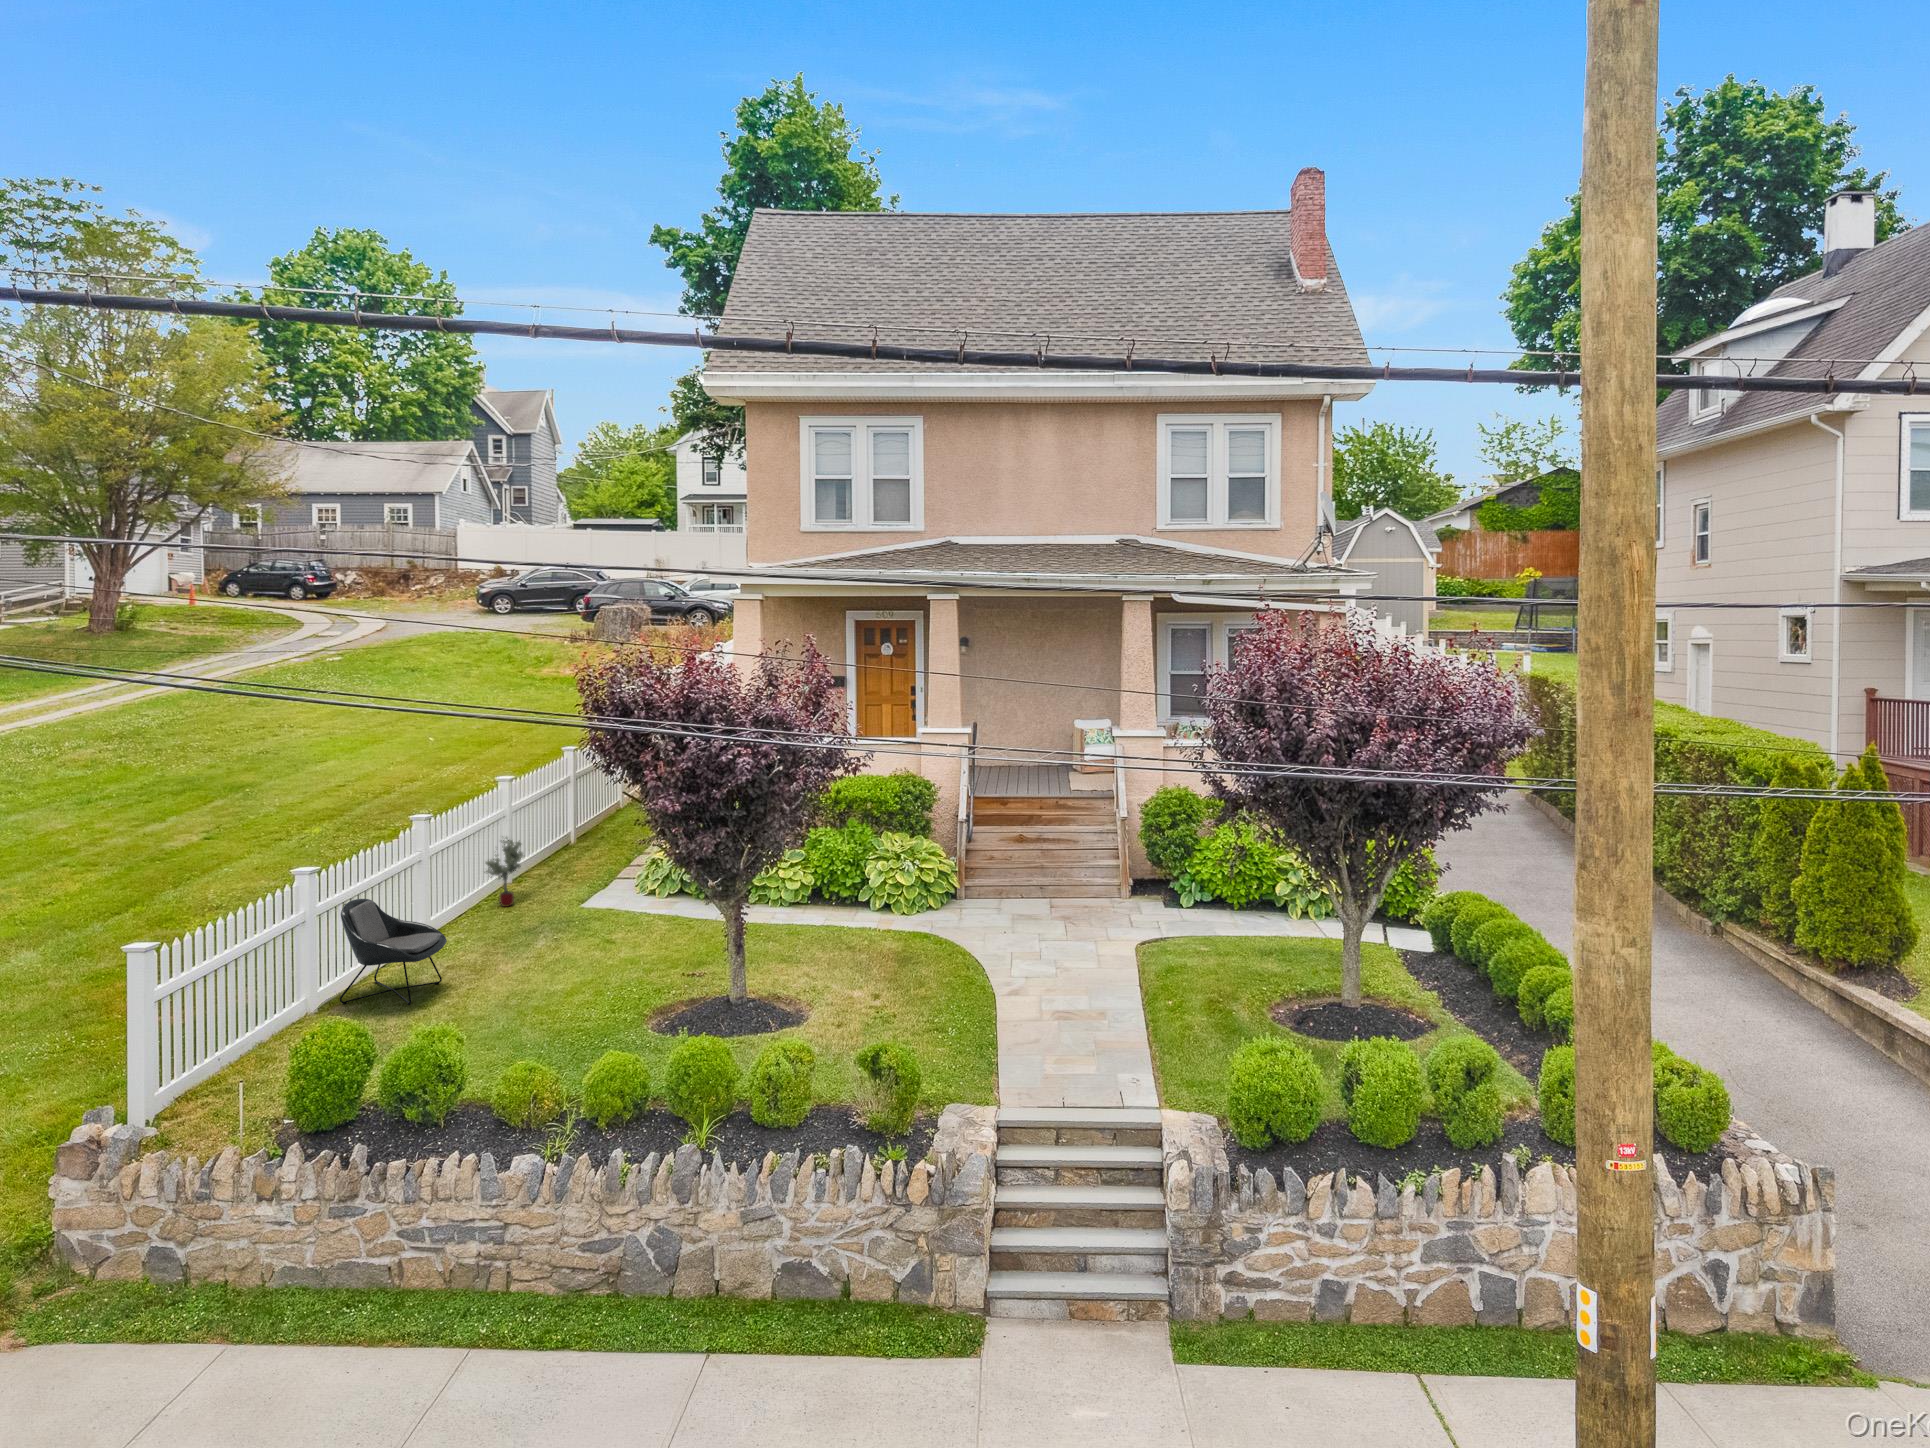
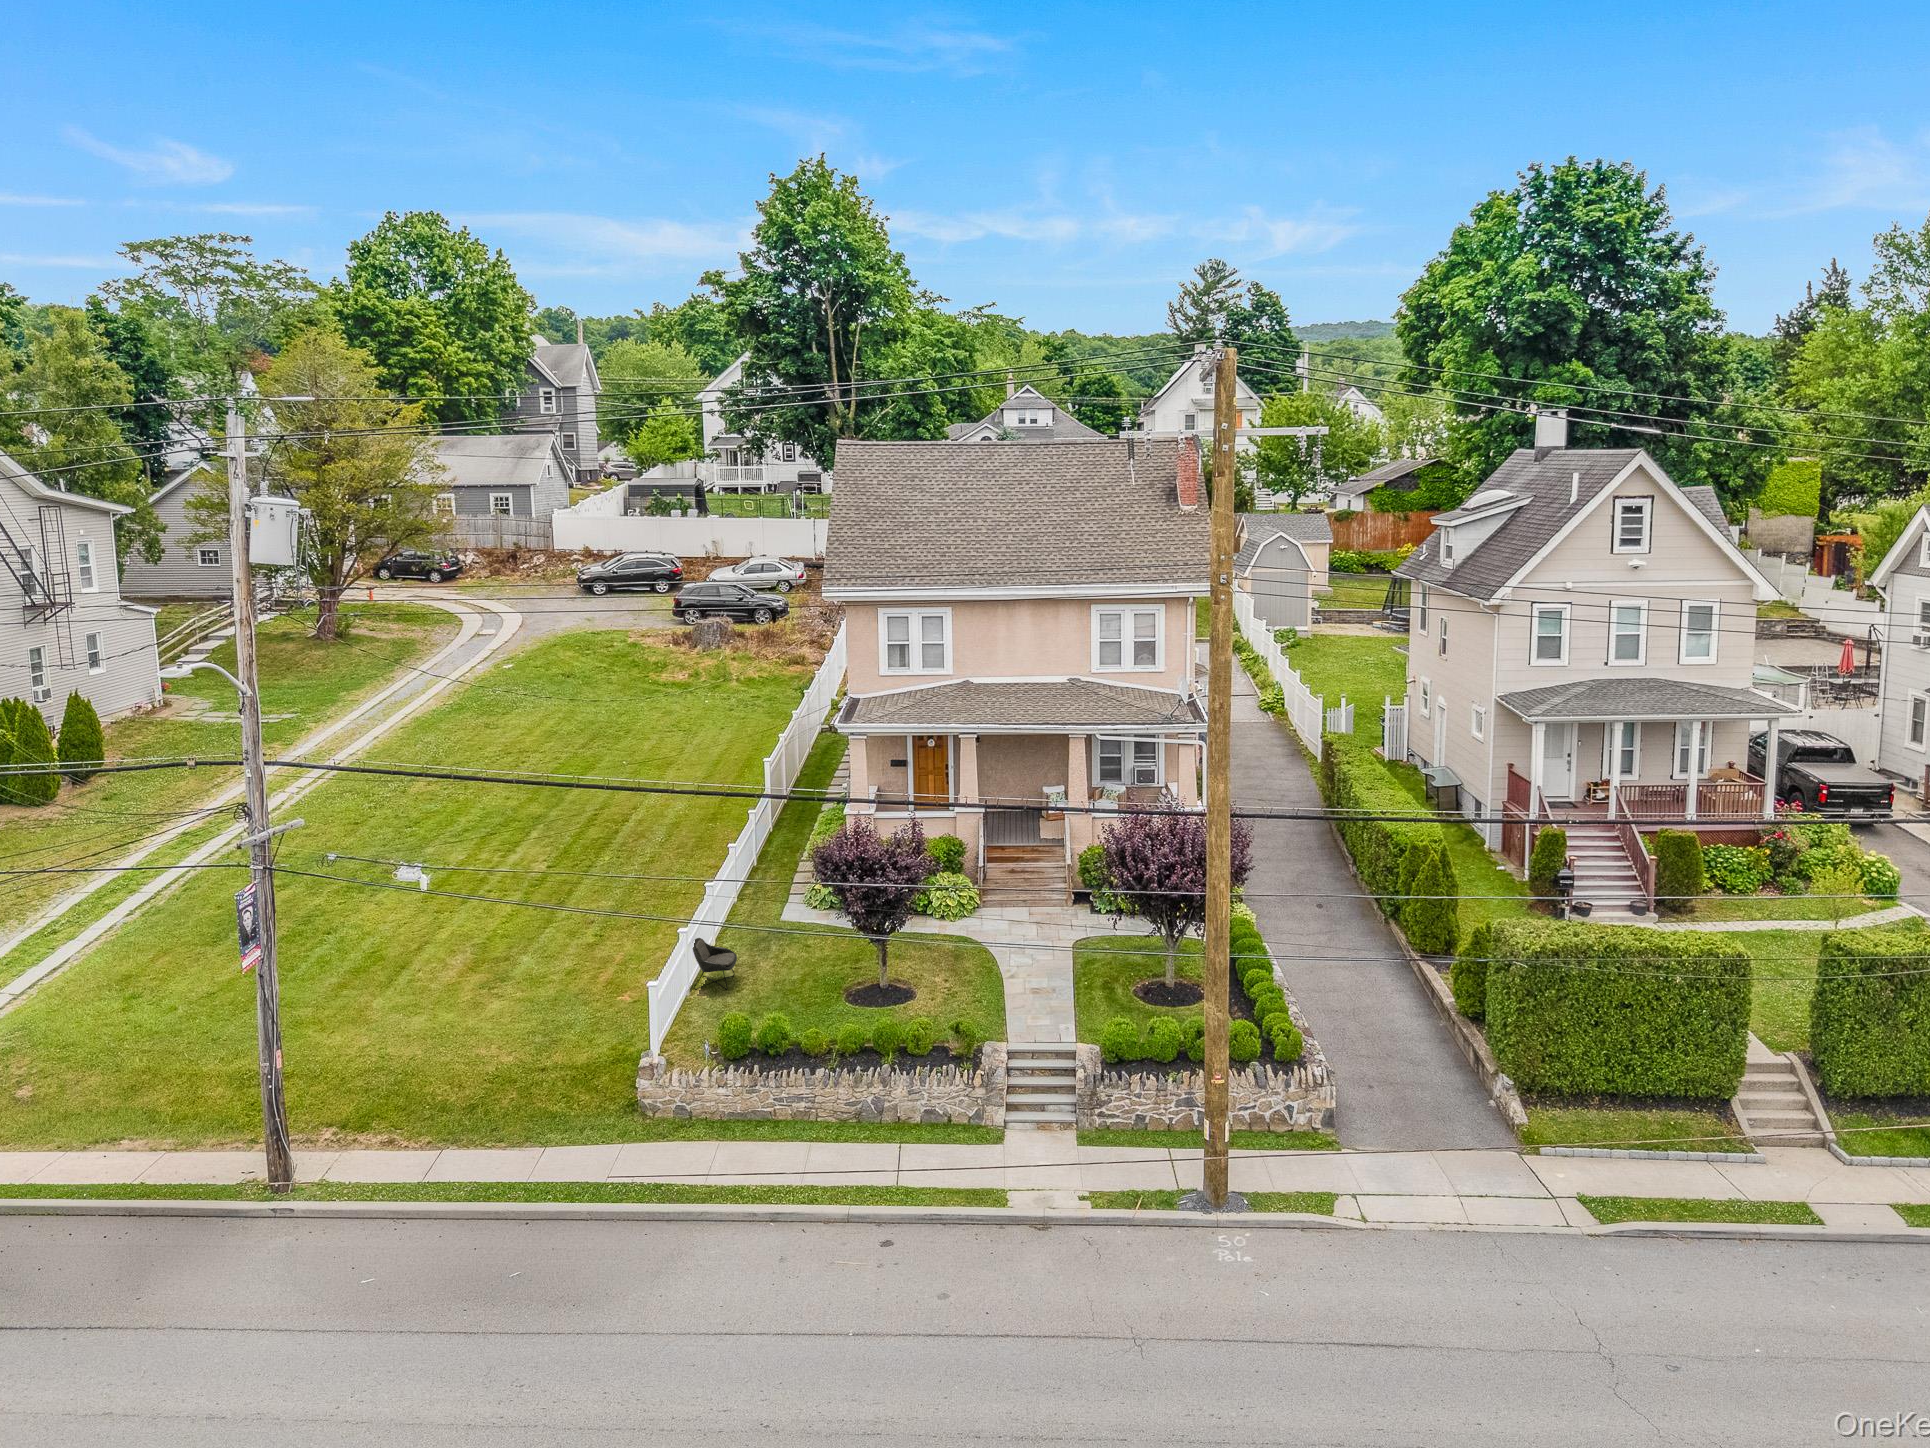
potted tree: present [484,837,523,907] -> none [729,884,748,922]

